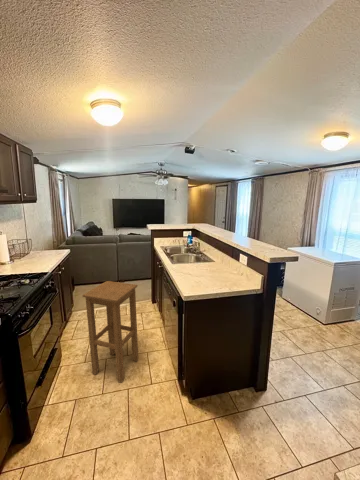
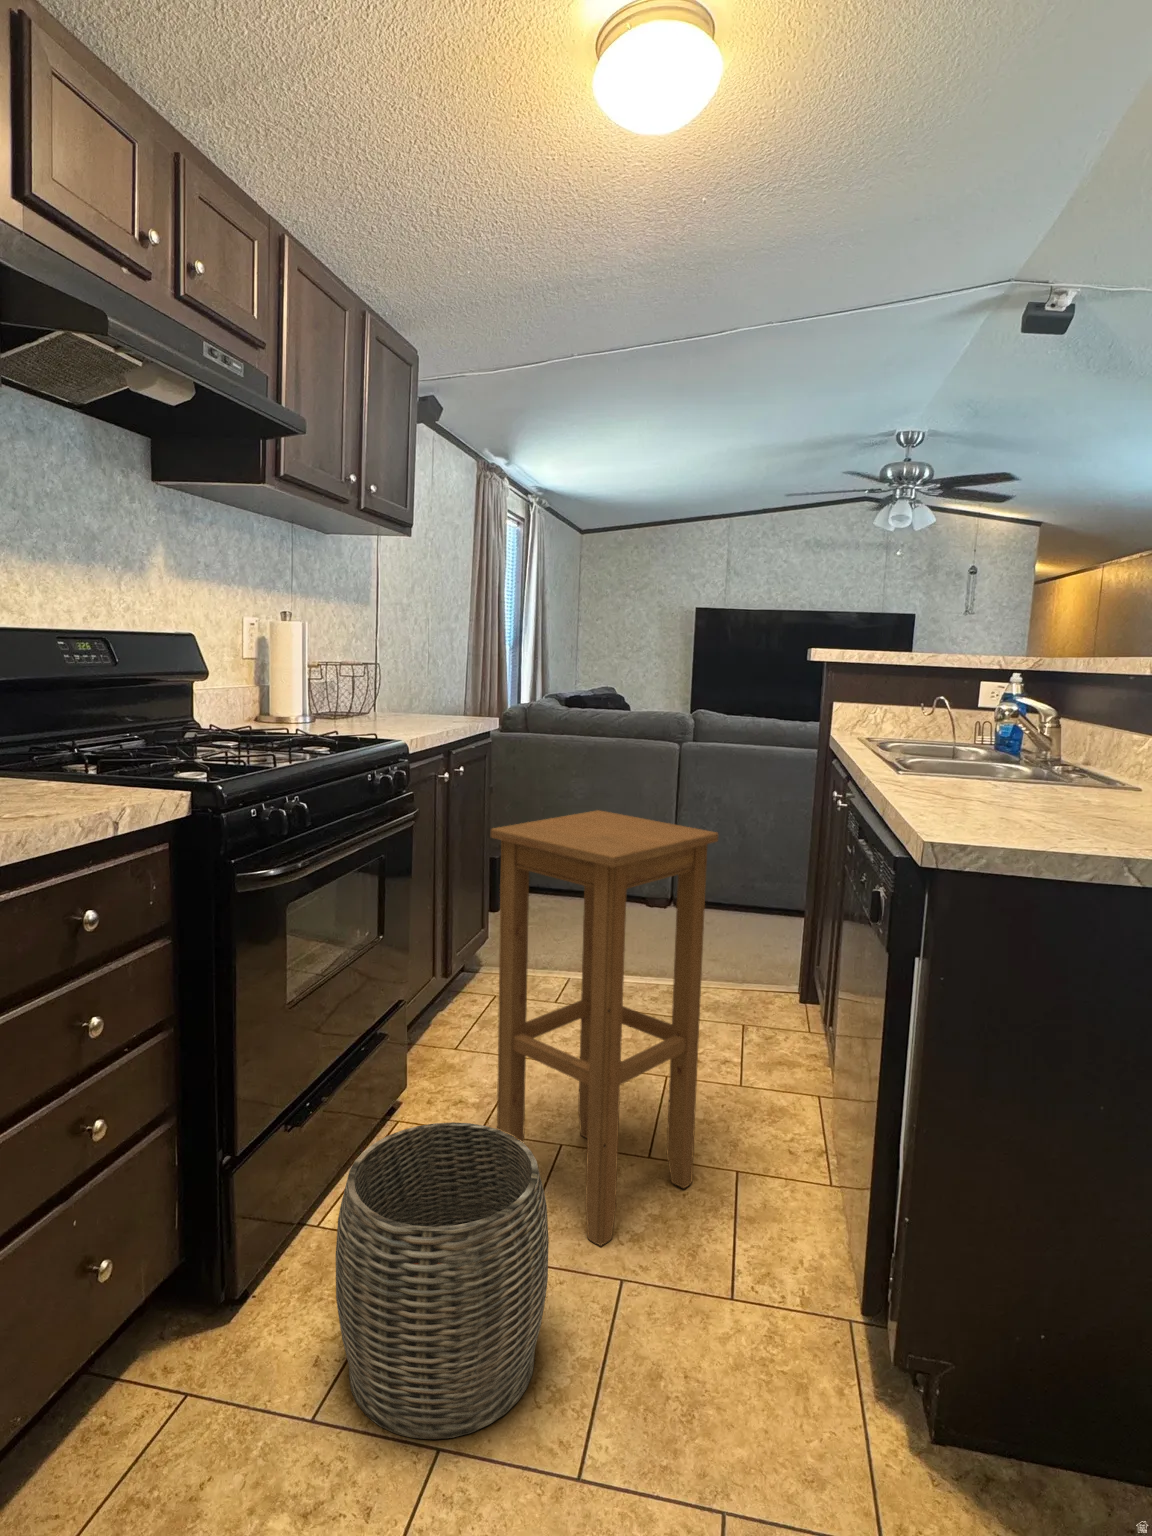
woven basket: none [61,370,115,451] -> present [336,1122,549,1439]

